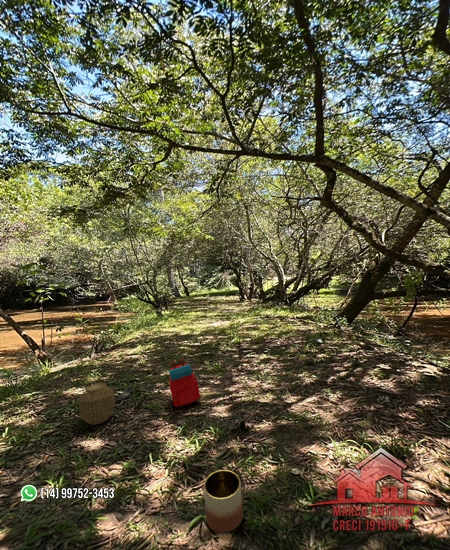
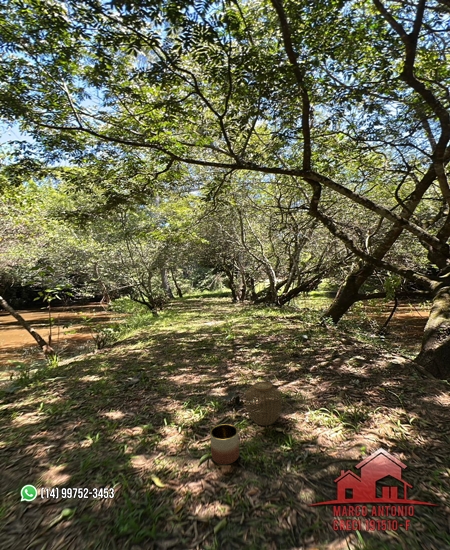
backpack: present [169,358,200,407] -> none [174,348,201,389]
woven basket: present [78,383,115,425] -> present [246,381,281,425]

